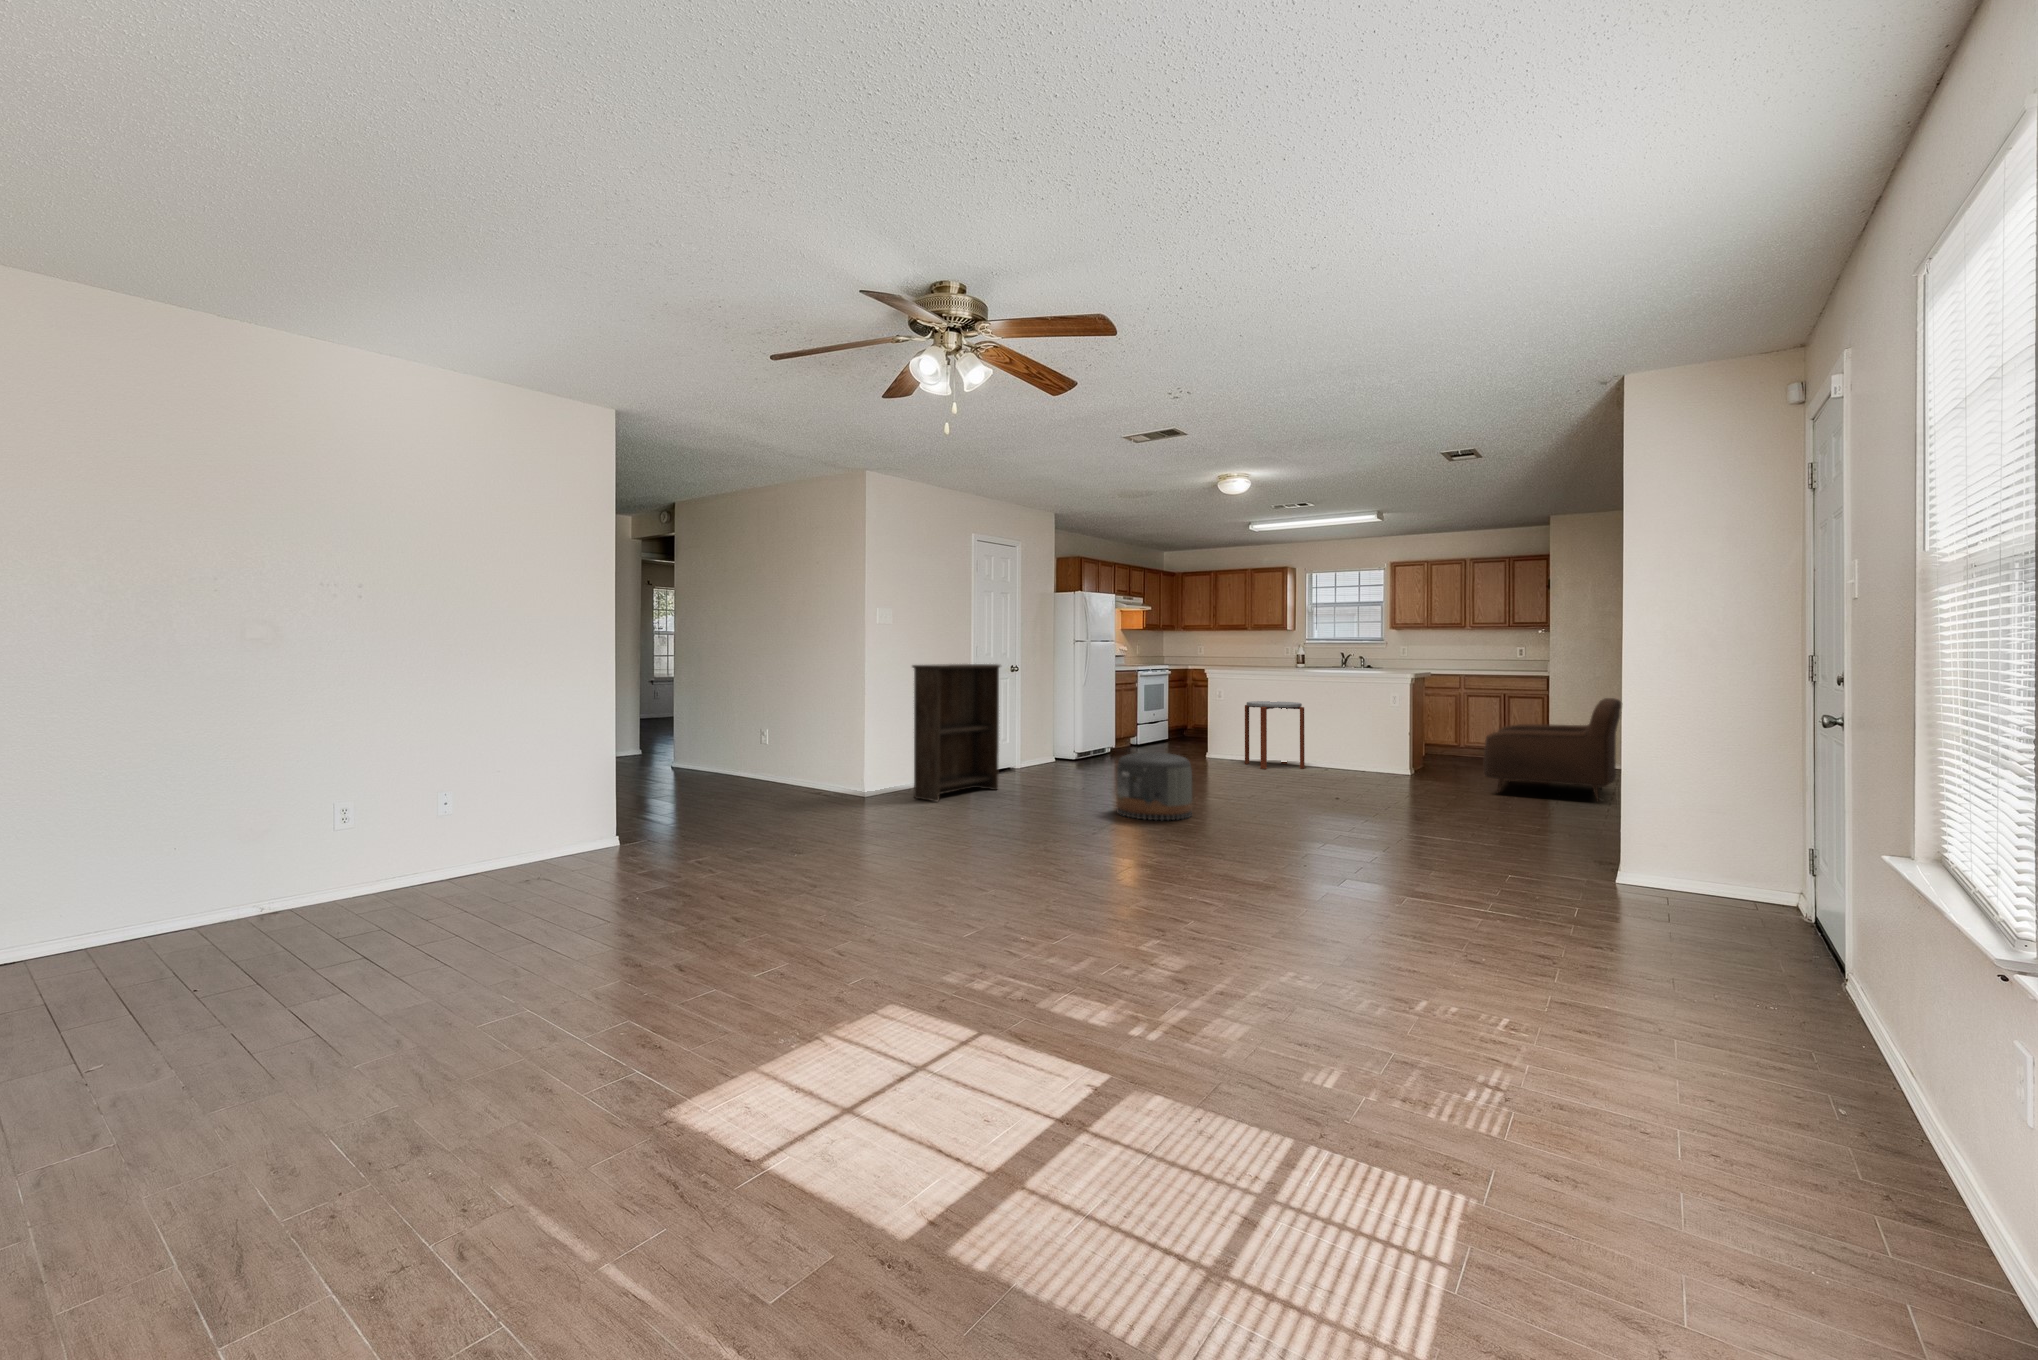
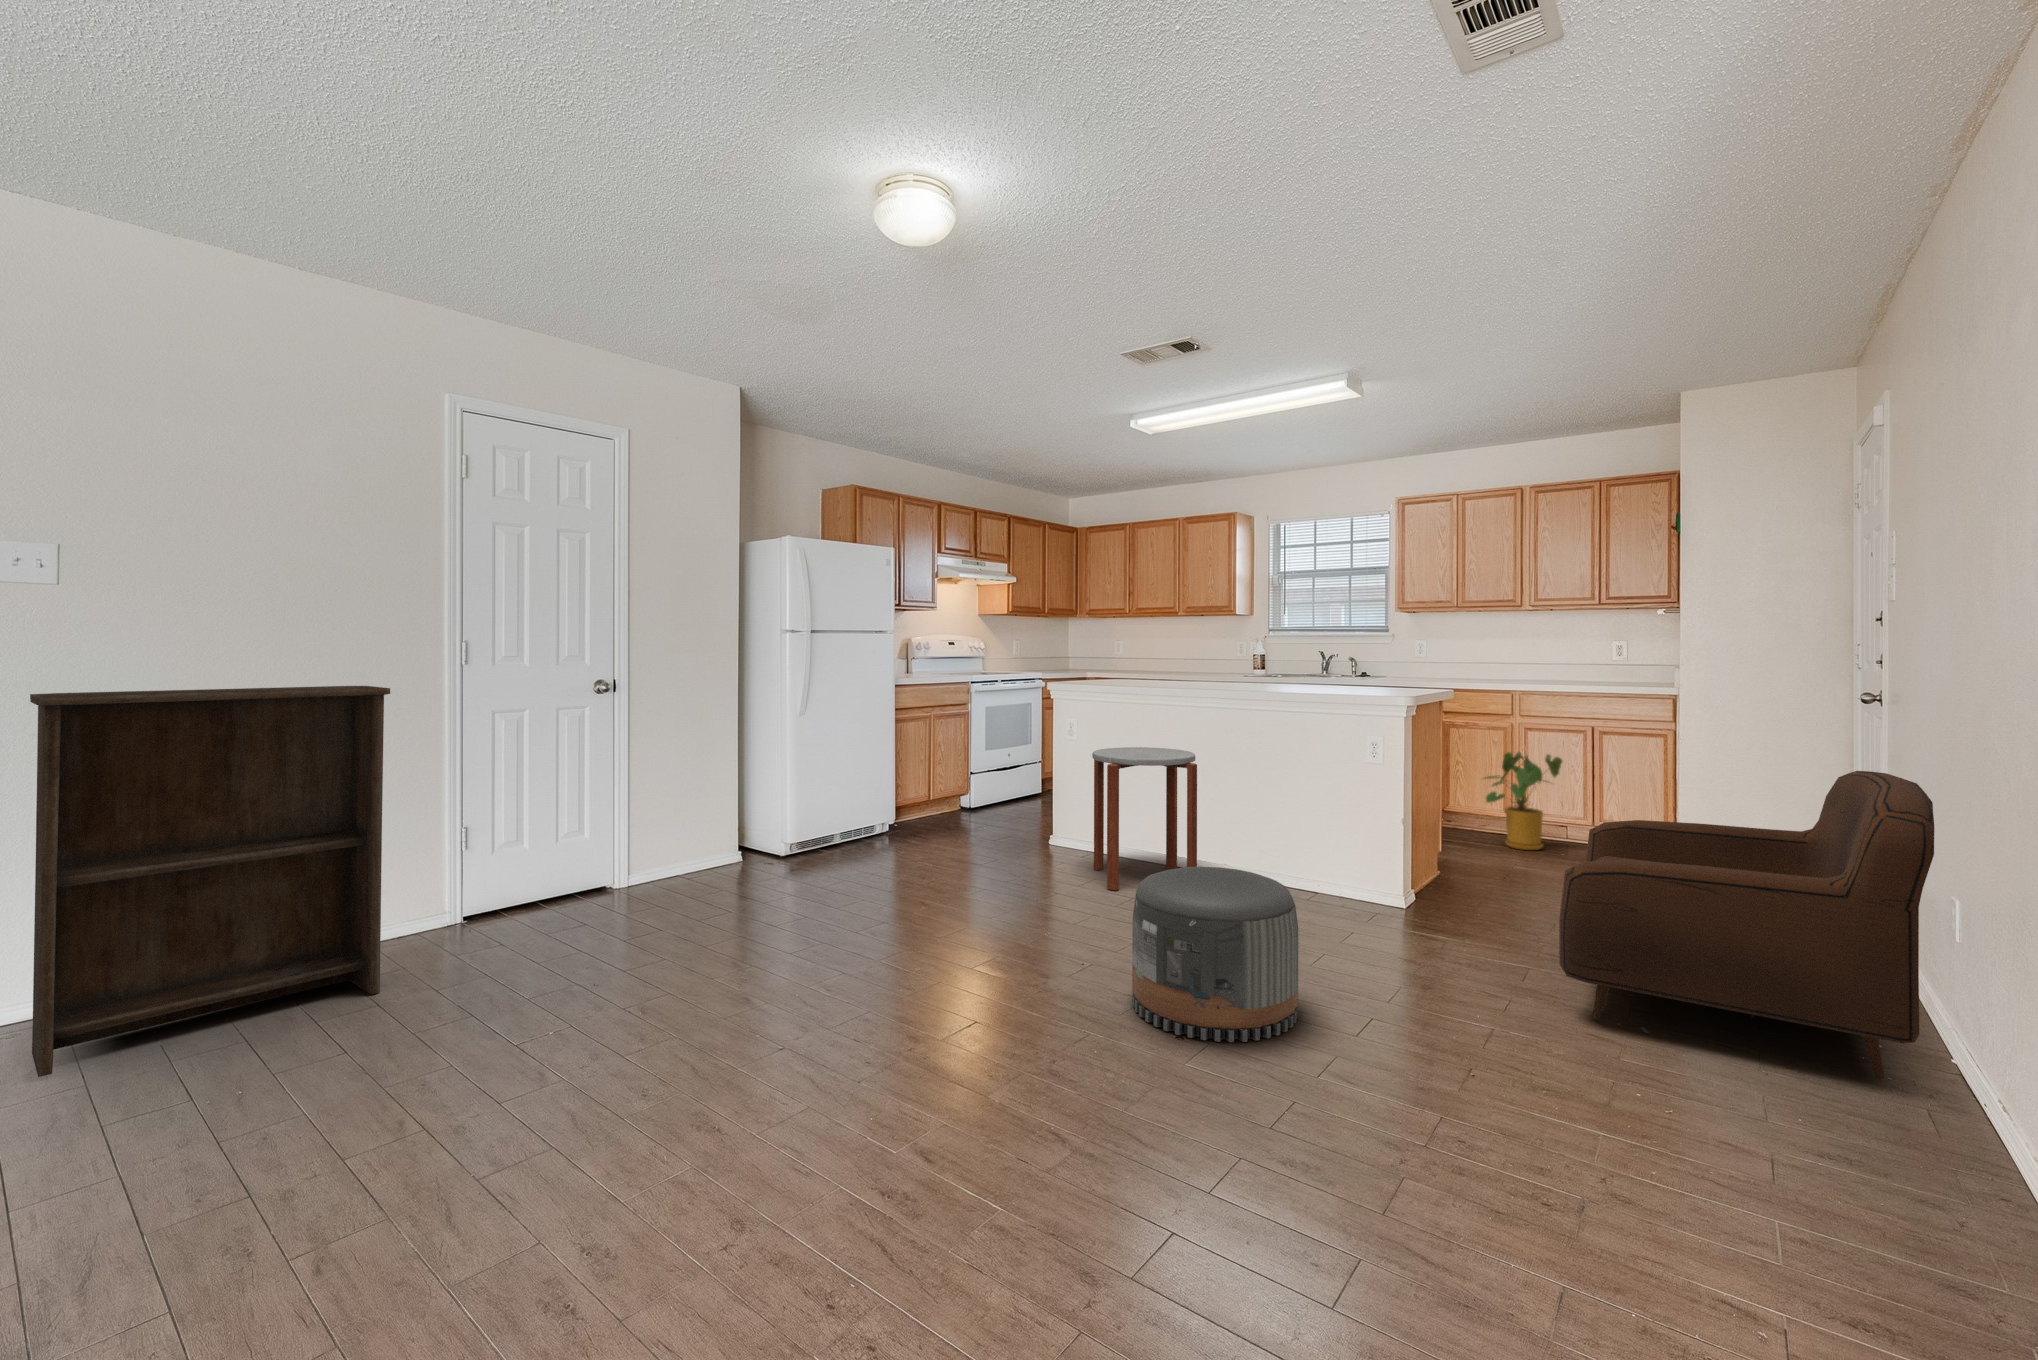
house plant: none [1443,707,1488,759] -> present [1484,752,1562,850]
pouf: present [1117,752,1192,820] -> present [1132,867,1298,1042]

